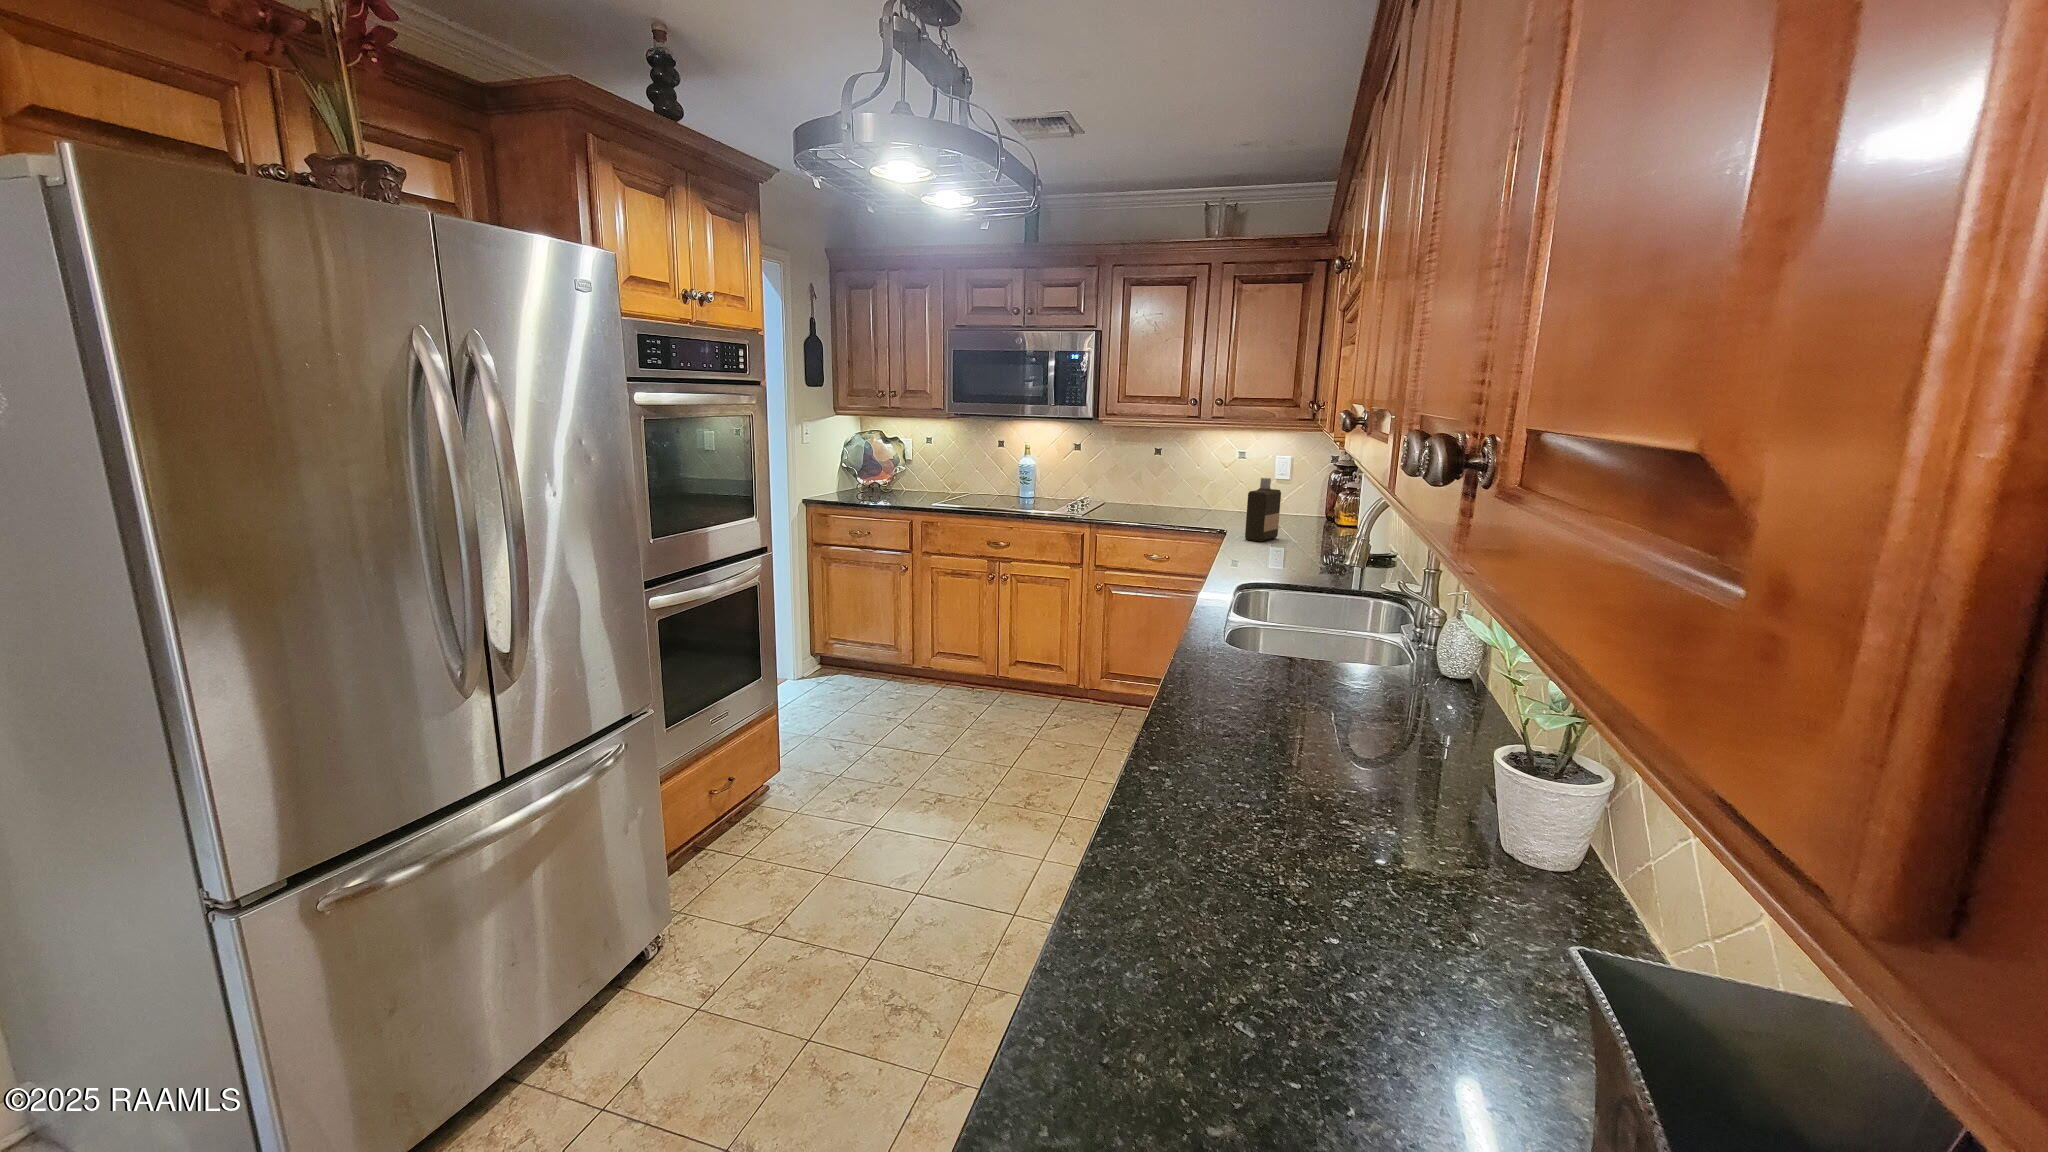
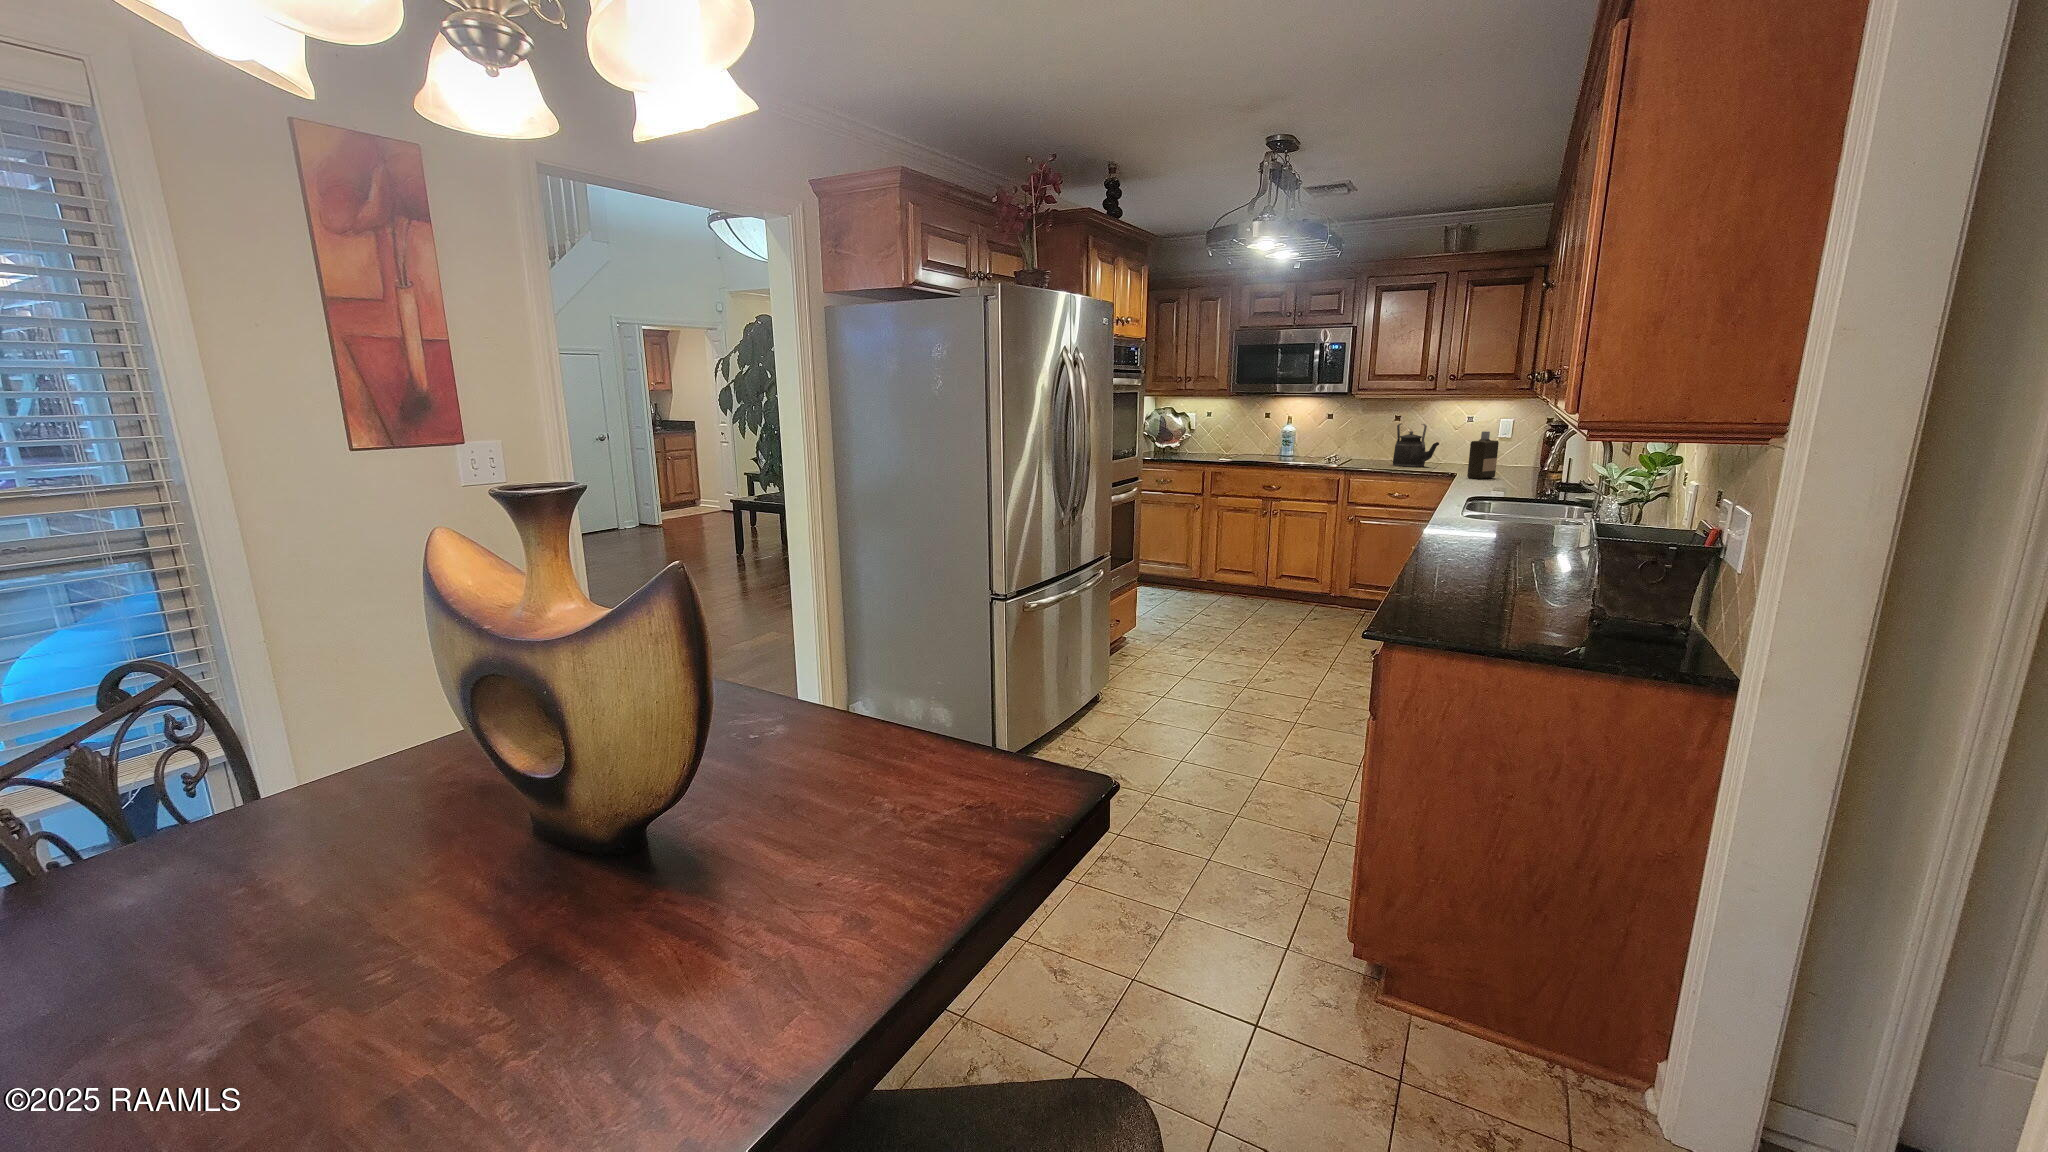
kettle: none [1152,458,1207,515] -> present [1393,424,1439,467]

